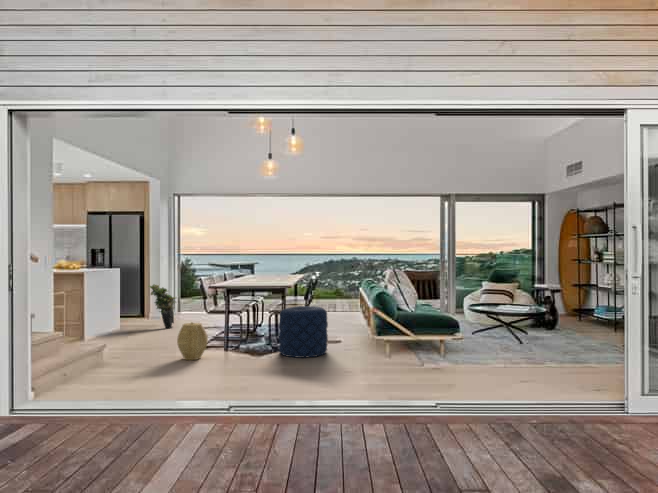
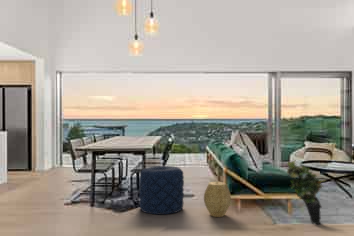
potted plant: present [149,284,176,328] -> present [287,161,323,224]
woven basket: present [177,322,208,360] -> present [204,182,231,217]

